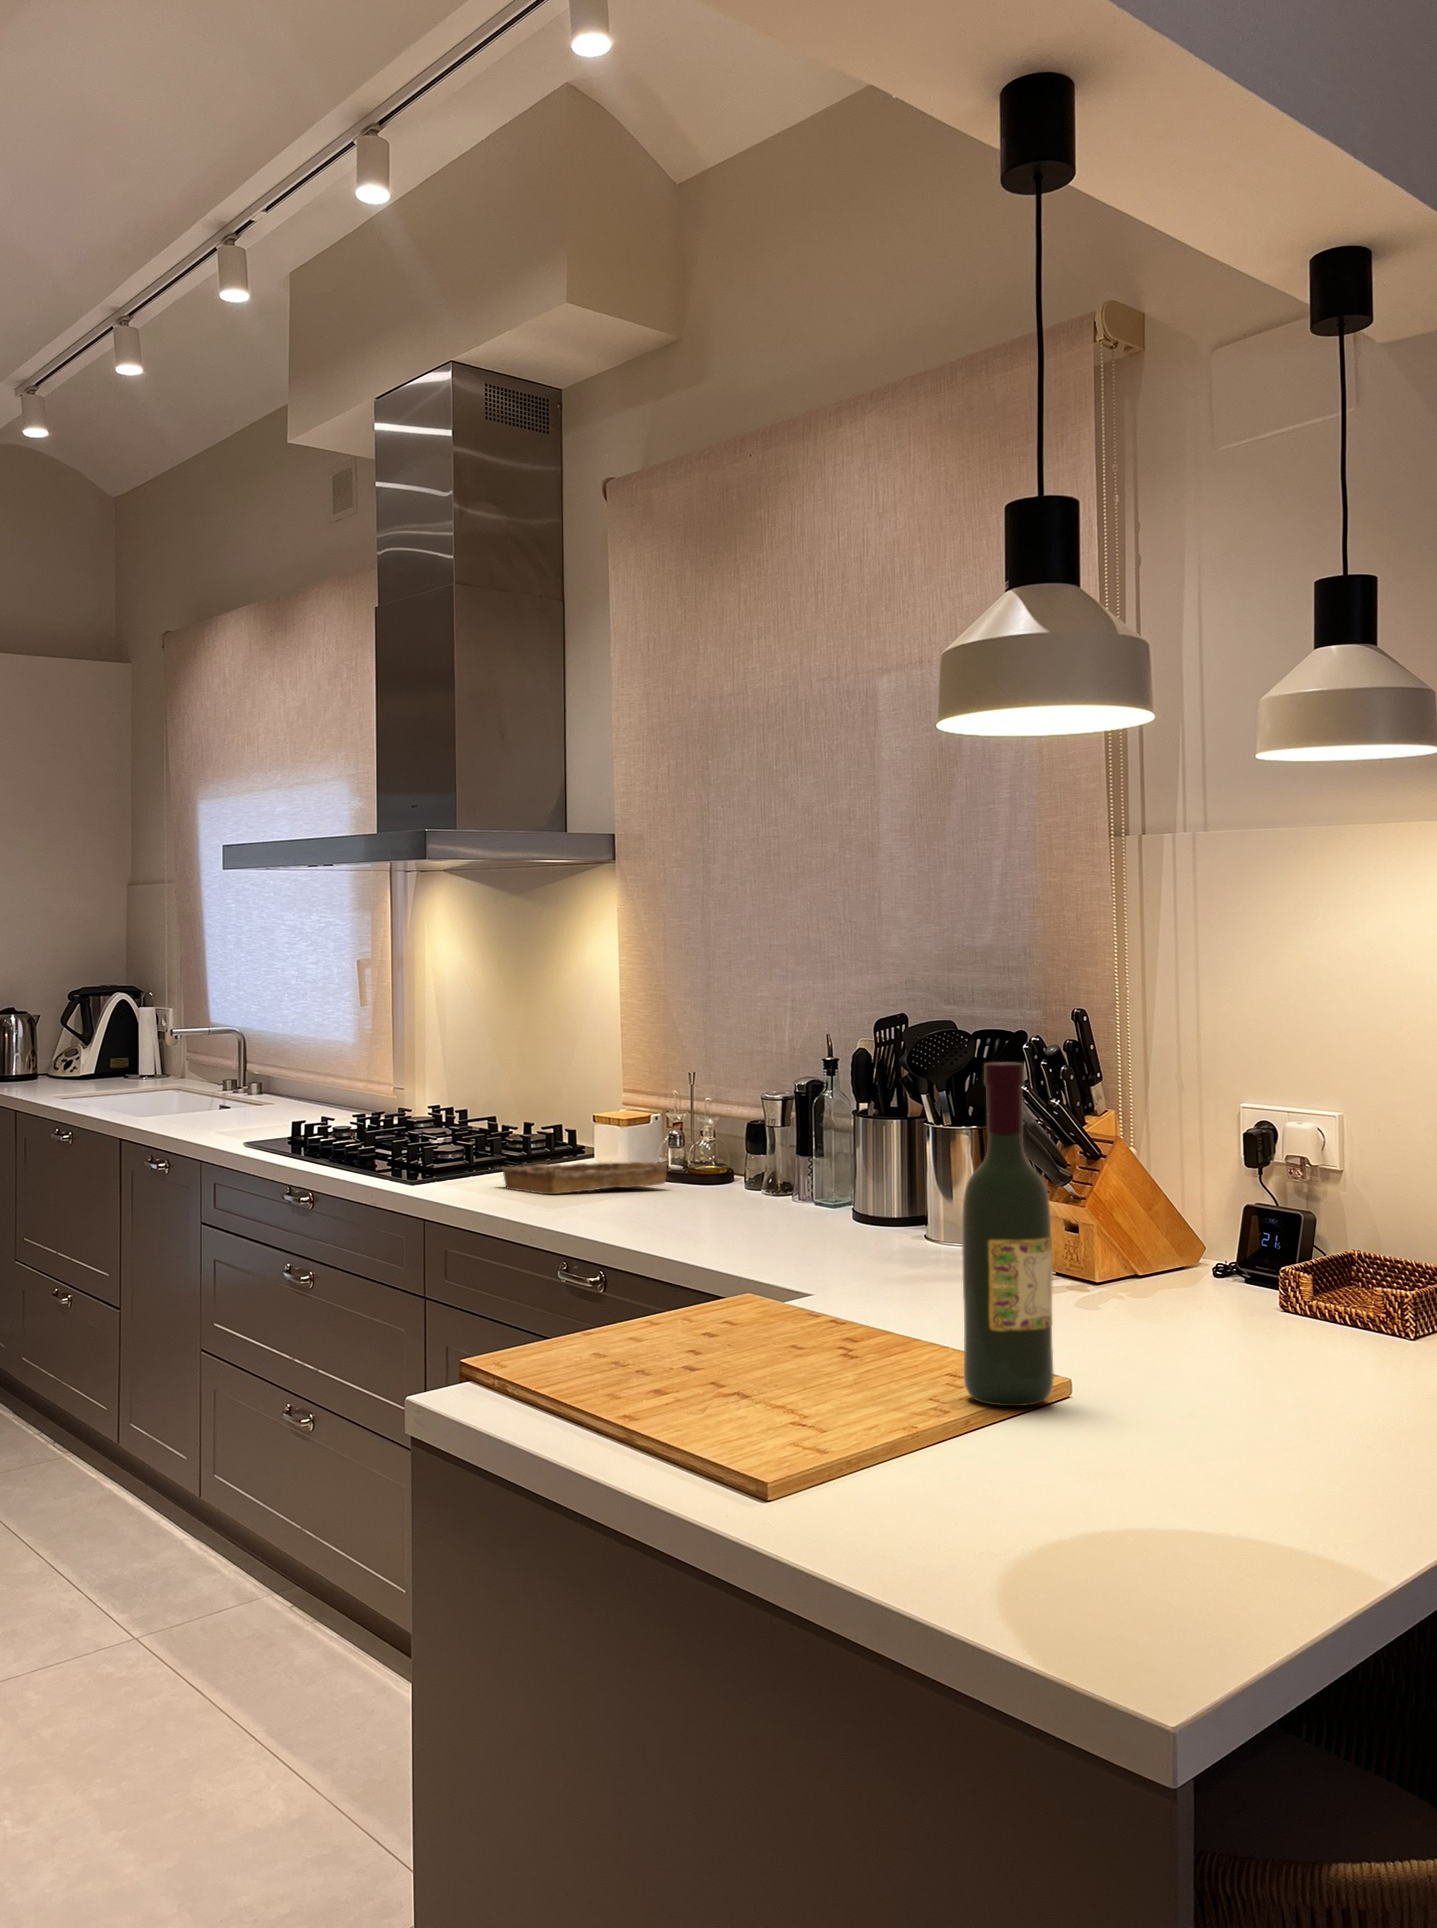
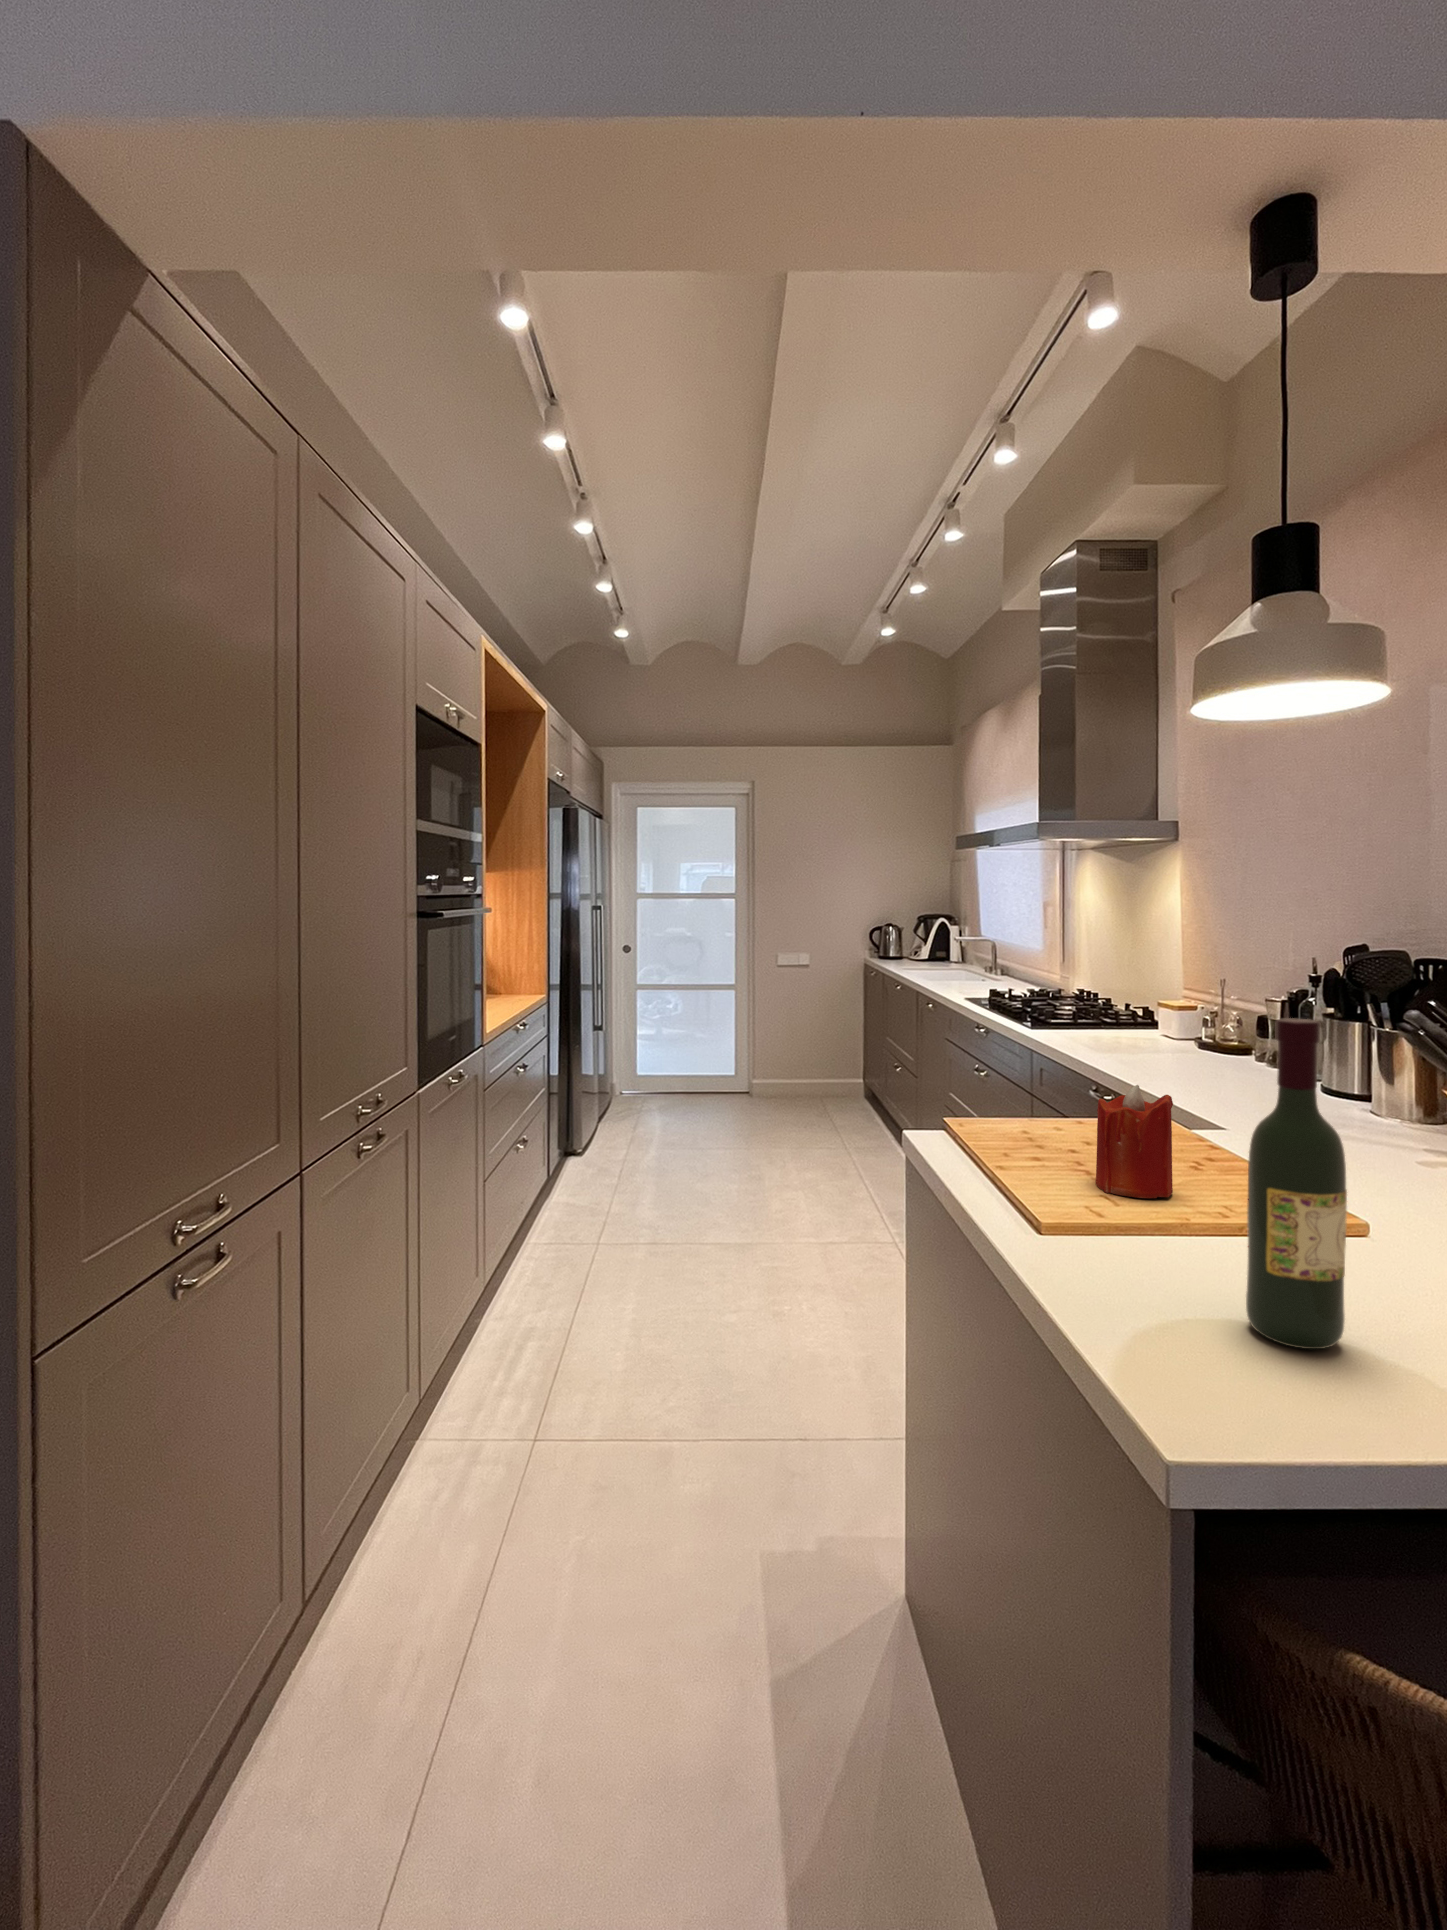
tray: present [502,1162,668,1194] -> none [1071,1030,1198,1051]
candle: none [708,1183,803,1327] -> present [1096,1085,1173,1198]

